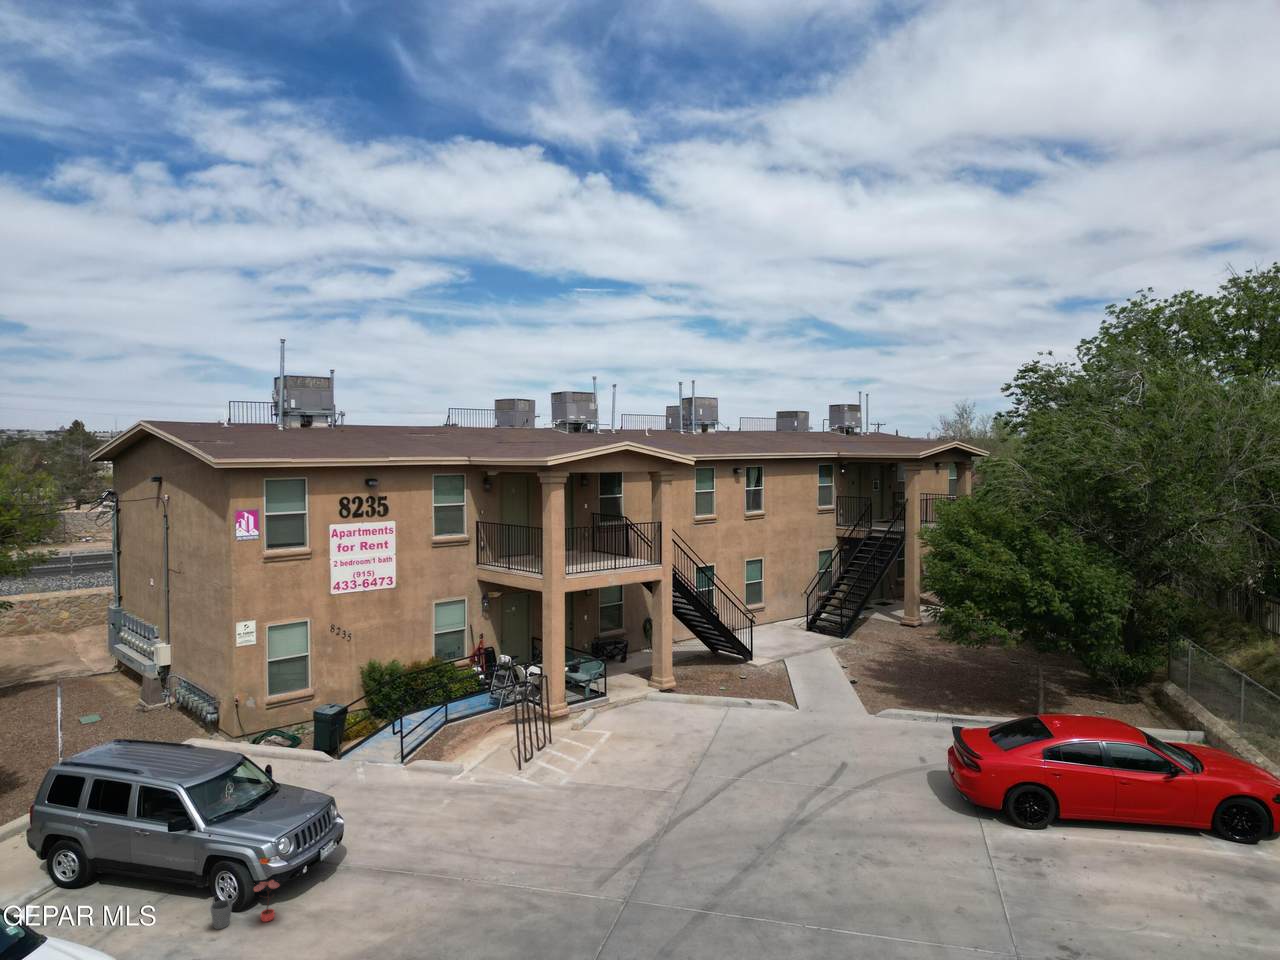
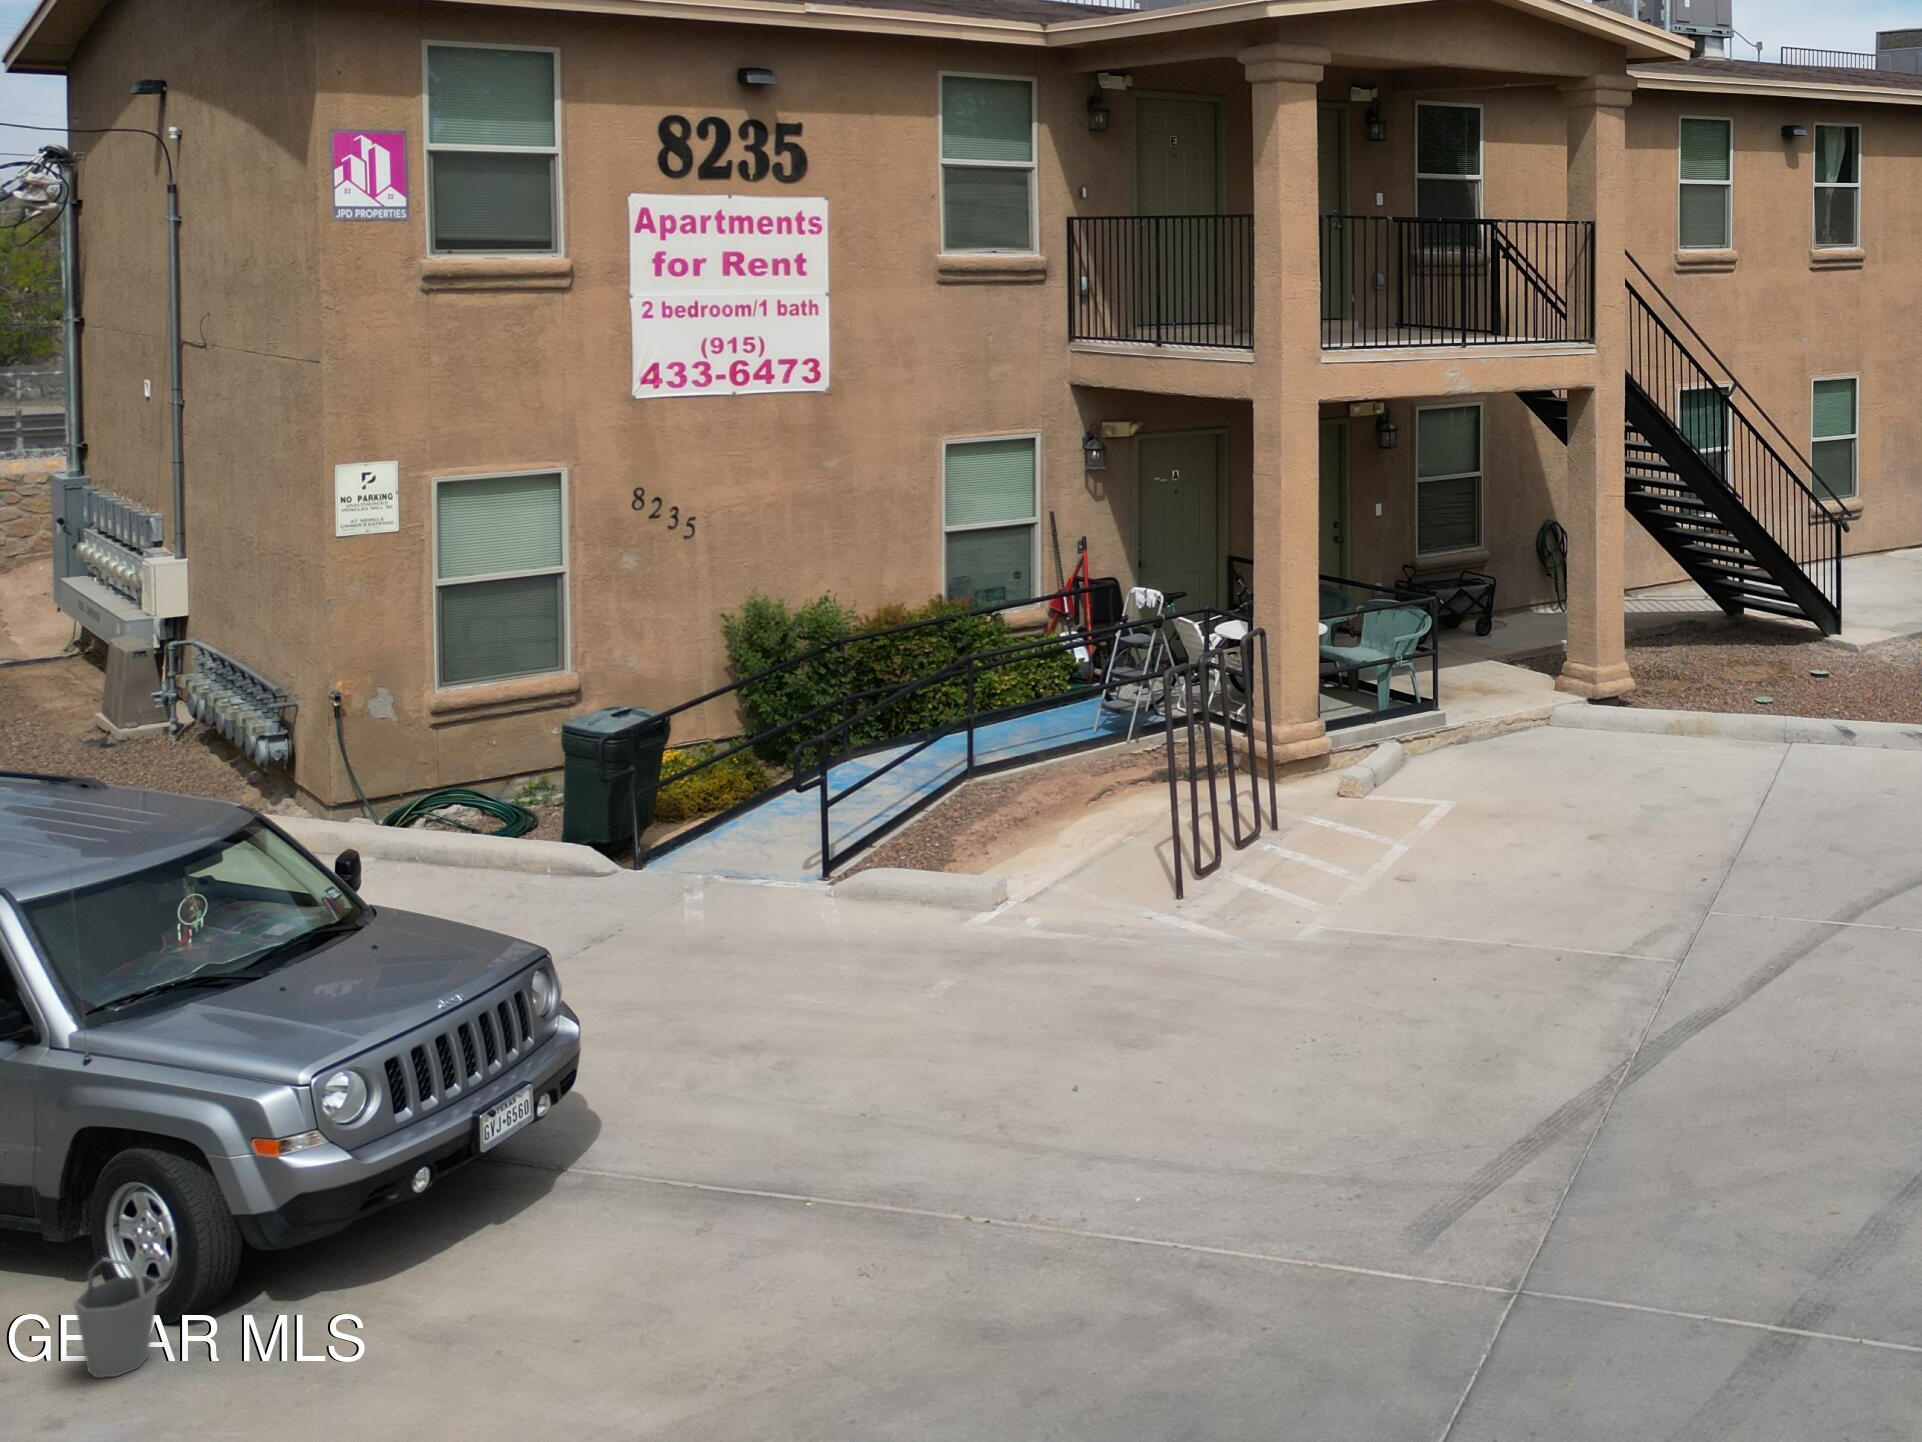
potted plant: present [254,880,280,922] -> none [228,1194,332,1353]

